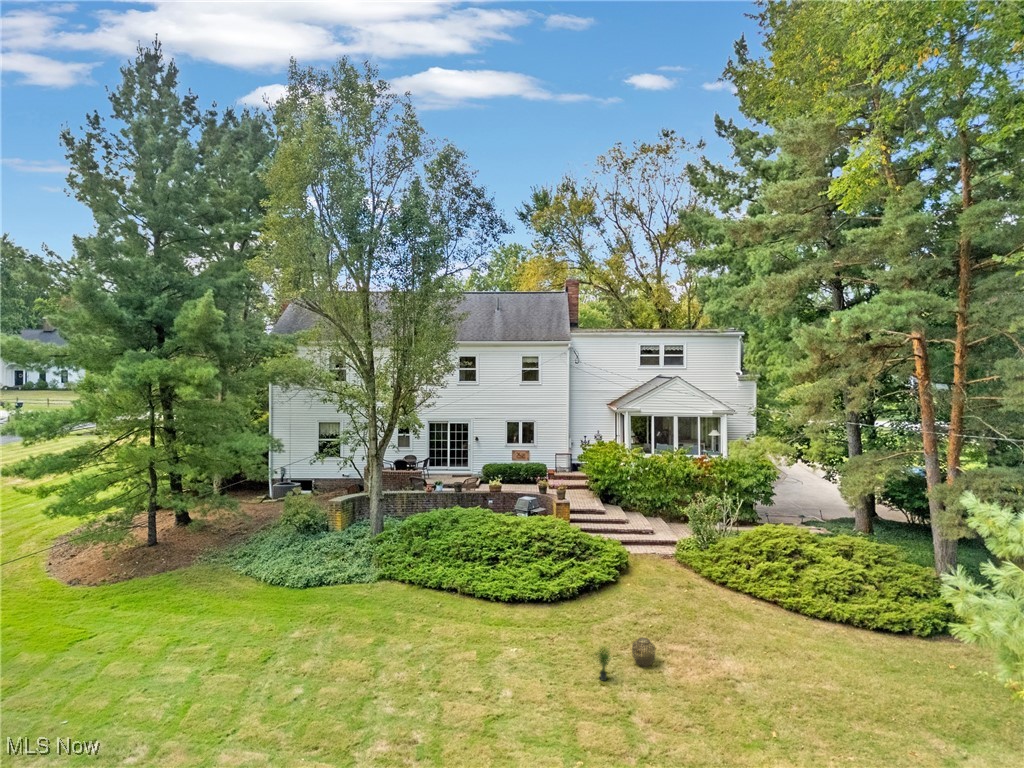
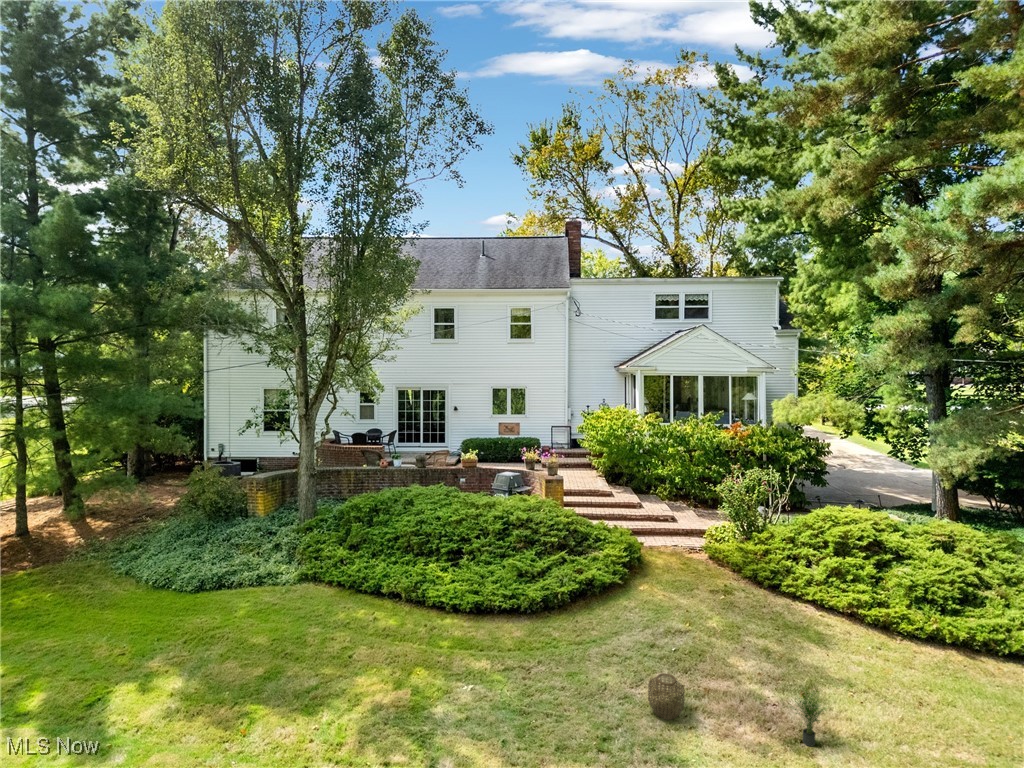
potted plant: present [593,647,611,681] -> present [793,690,826,747]

